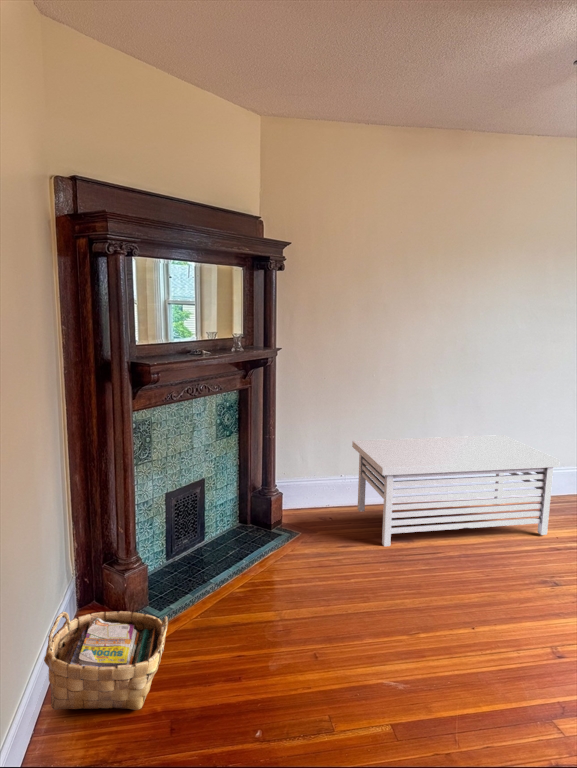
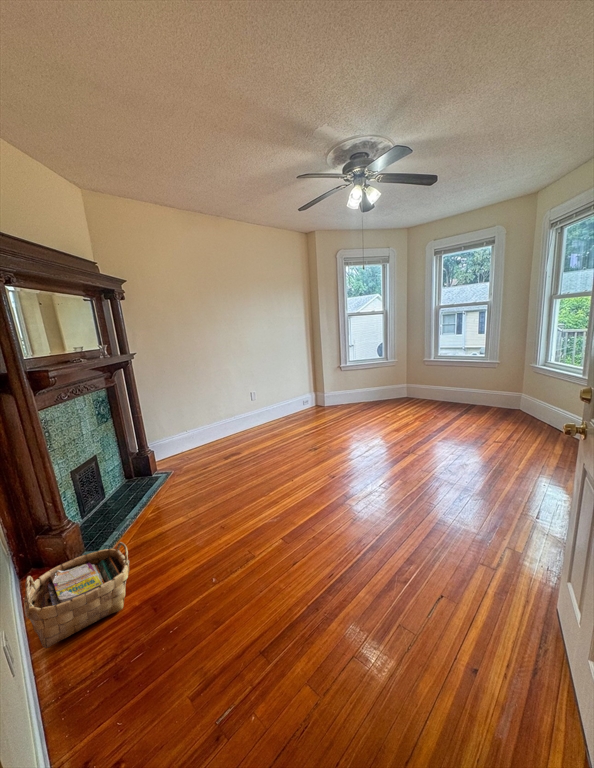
storage bench: present [352,435,560,546] -> none [190,385,302,460]

